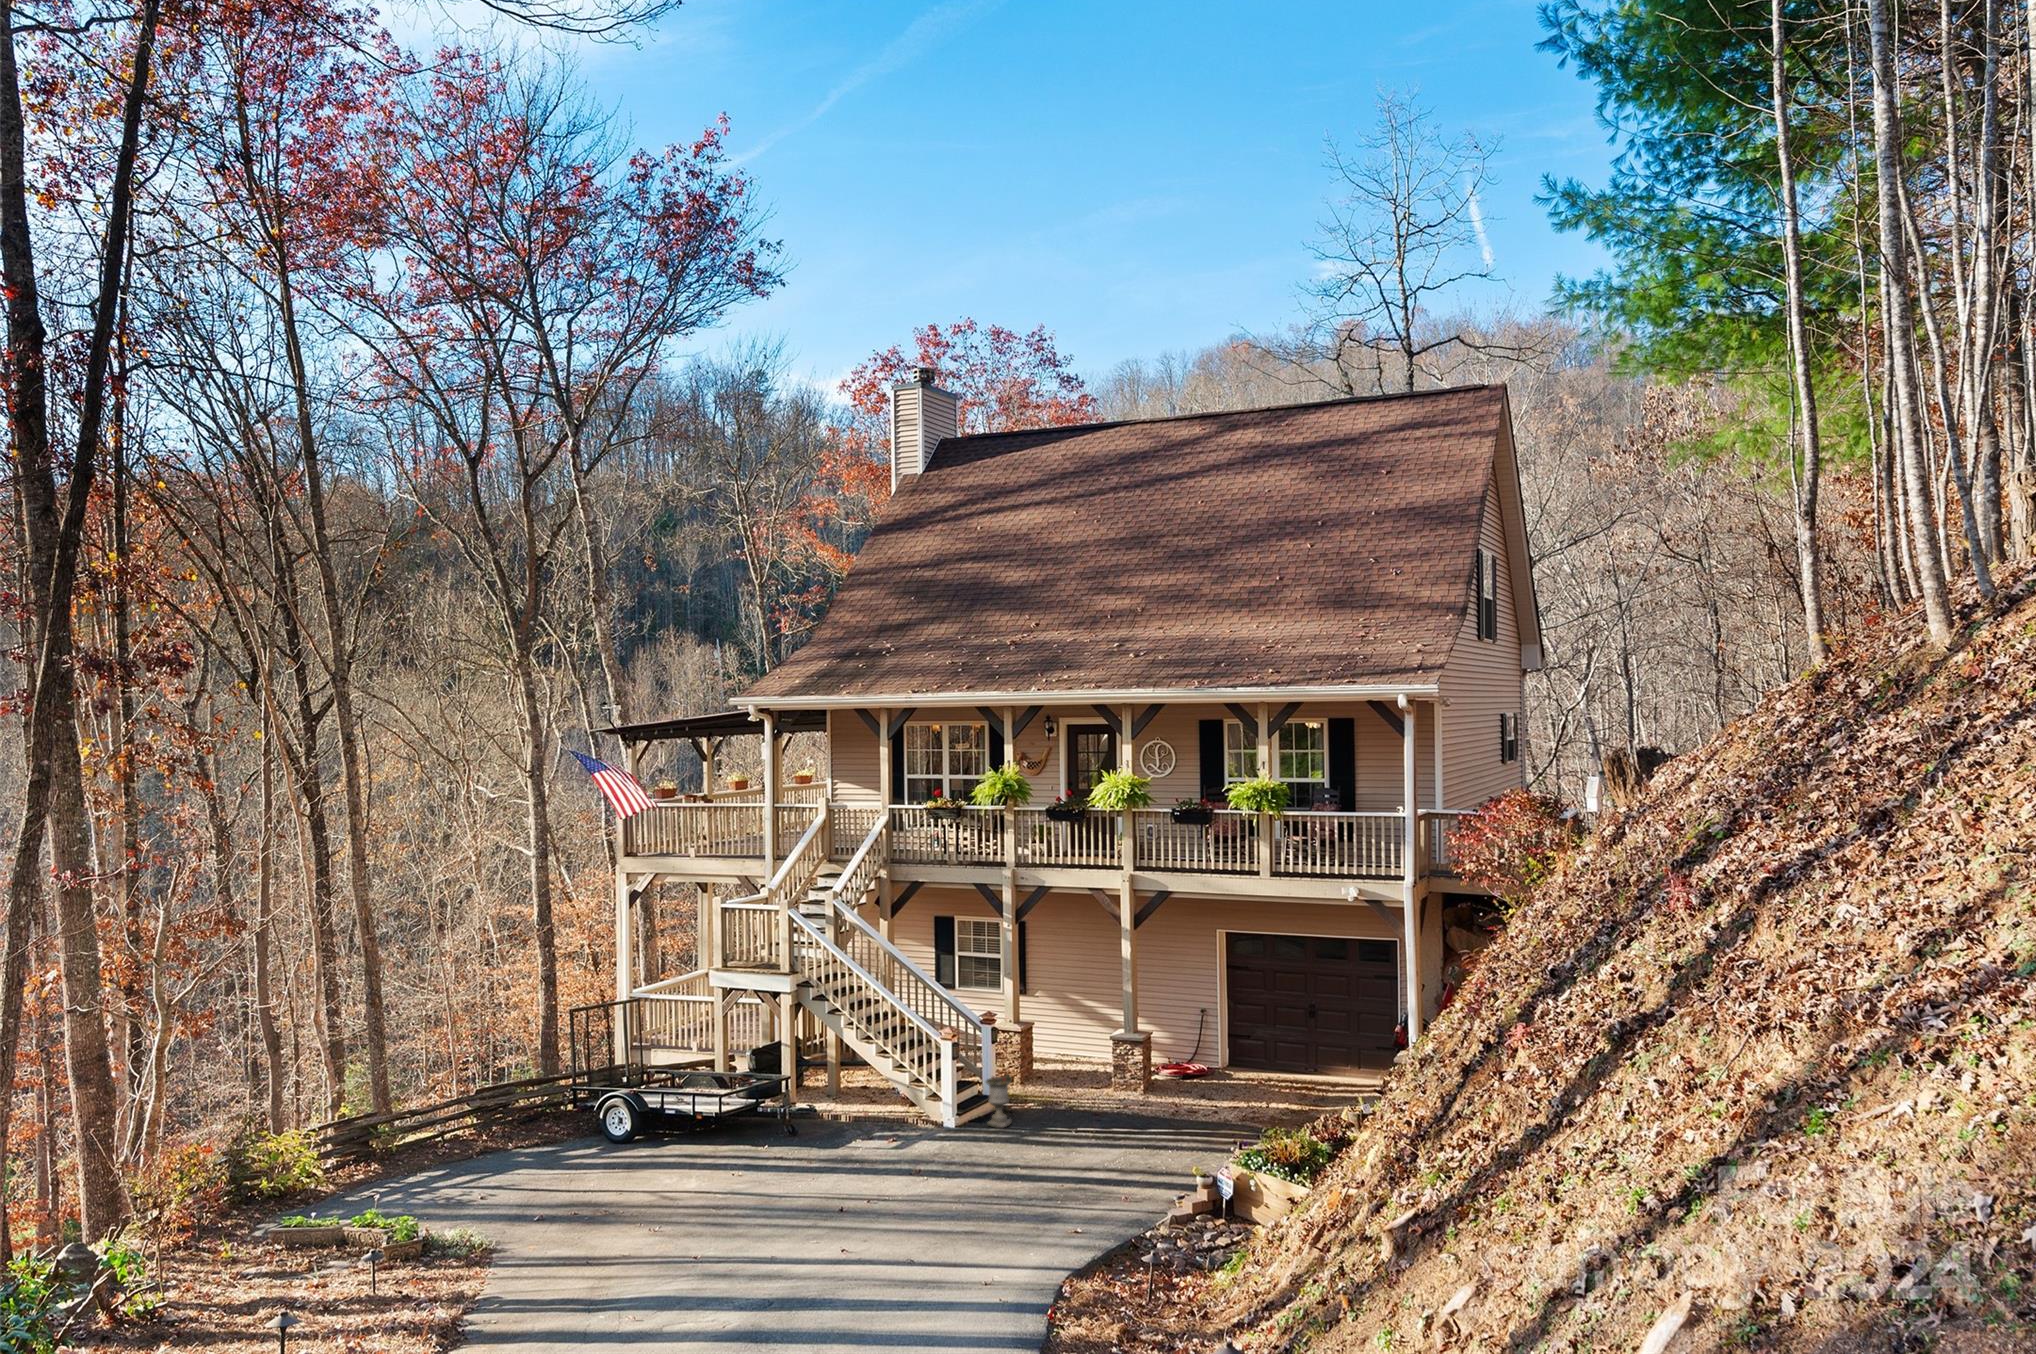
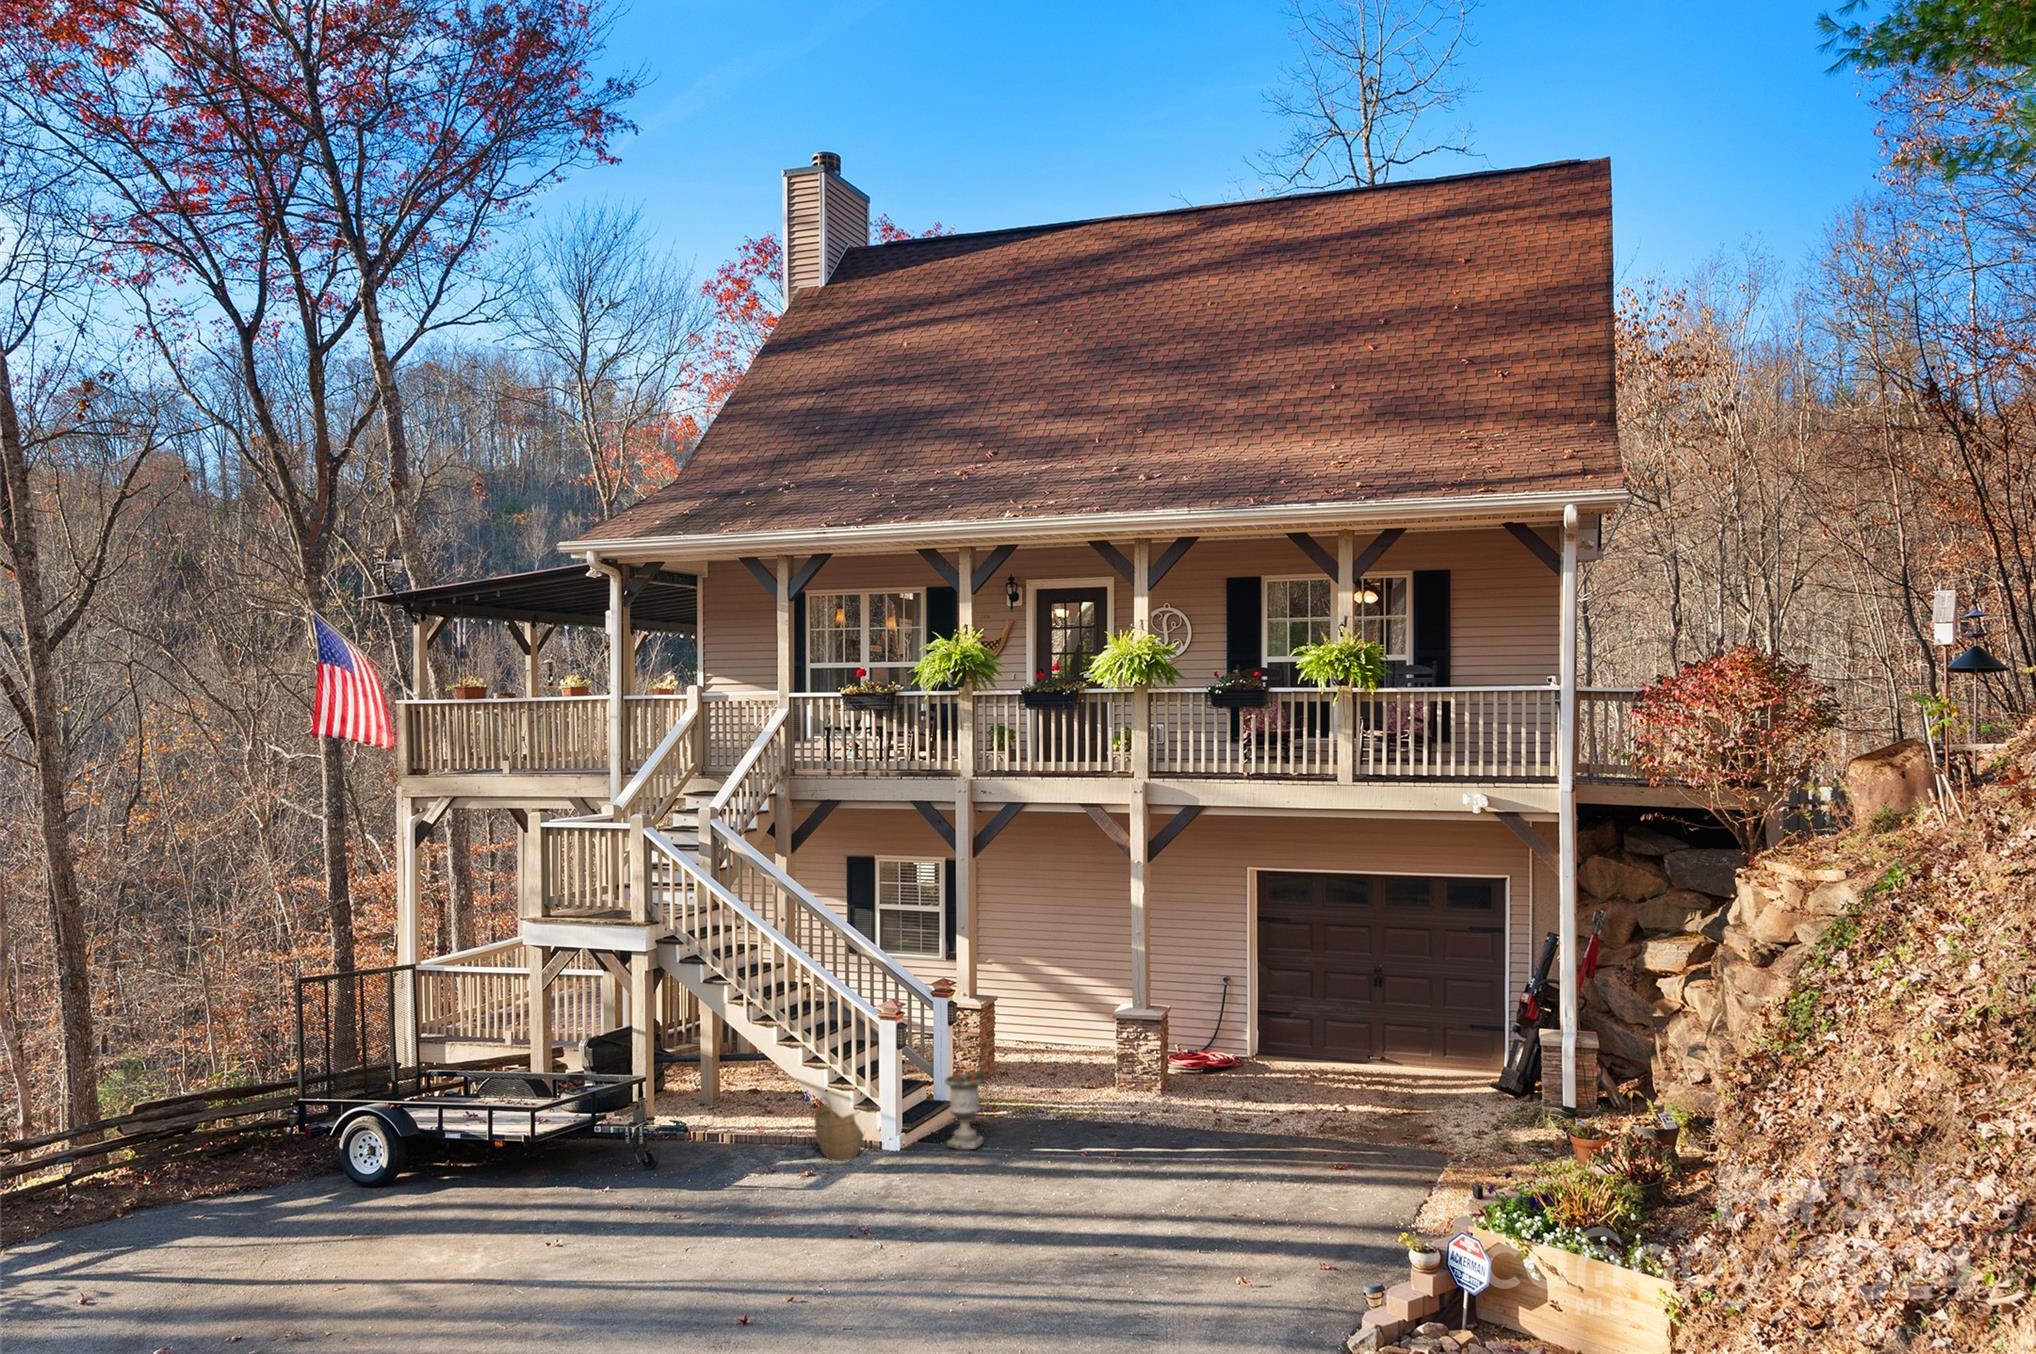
woven basket: none [900,1088,932,1133] -> present [815,1098,864,1161]

